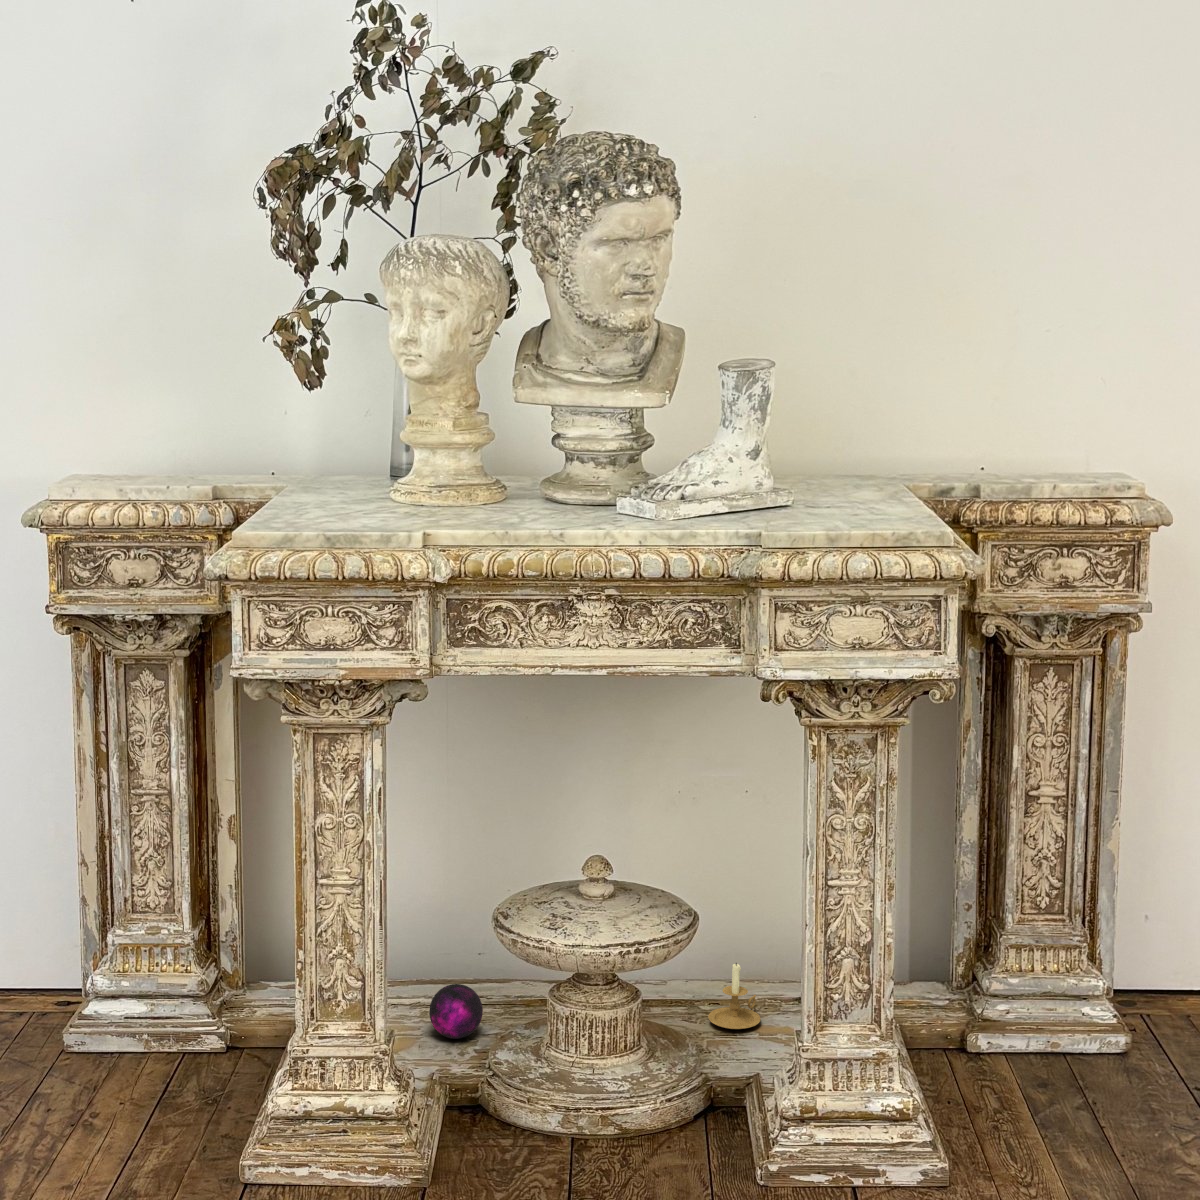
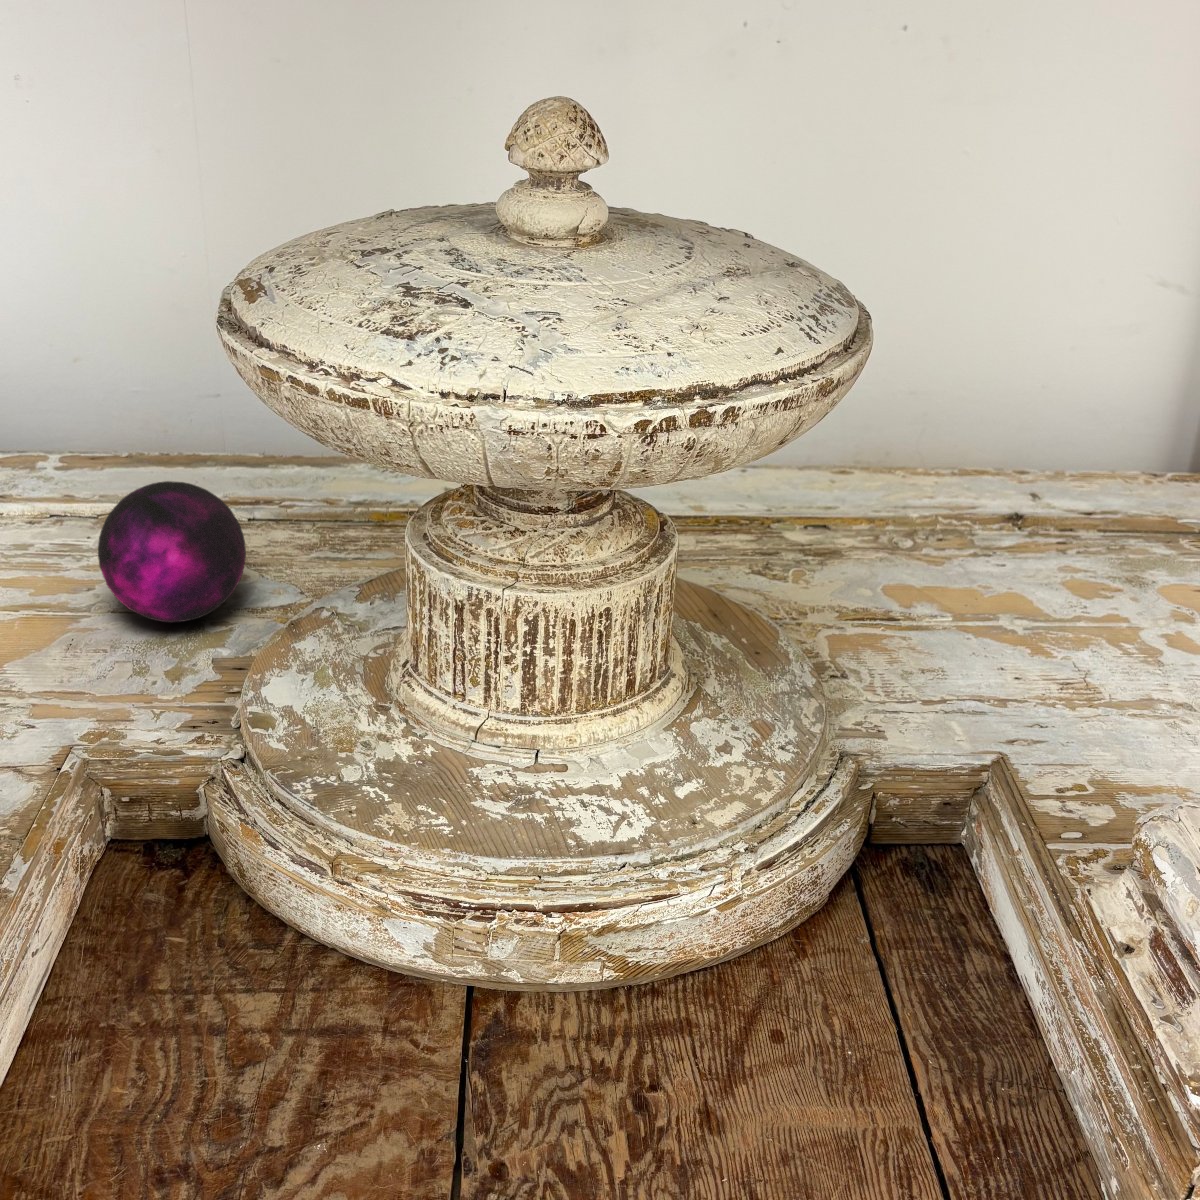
candle holder: present [708,963,760,1029] -> none [814,438,941,600]

